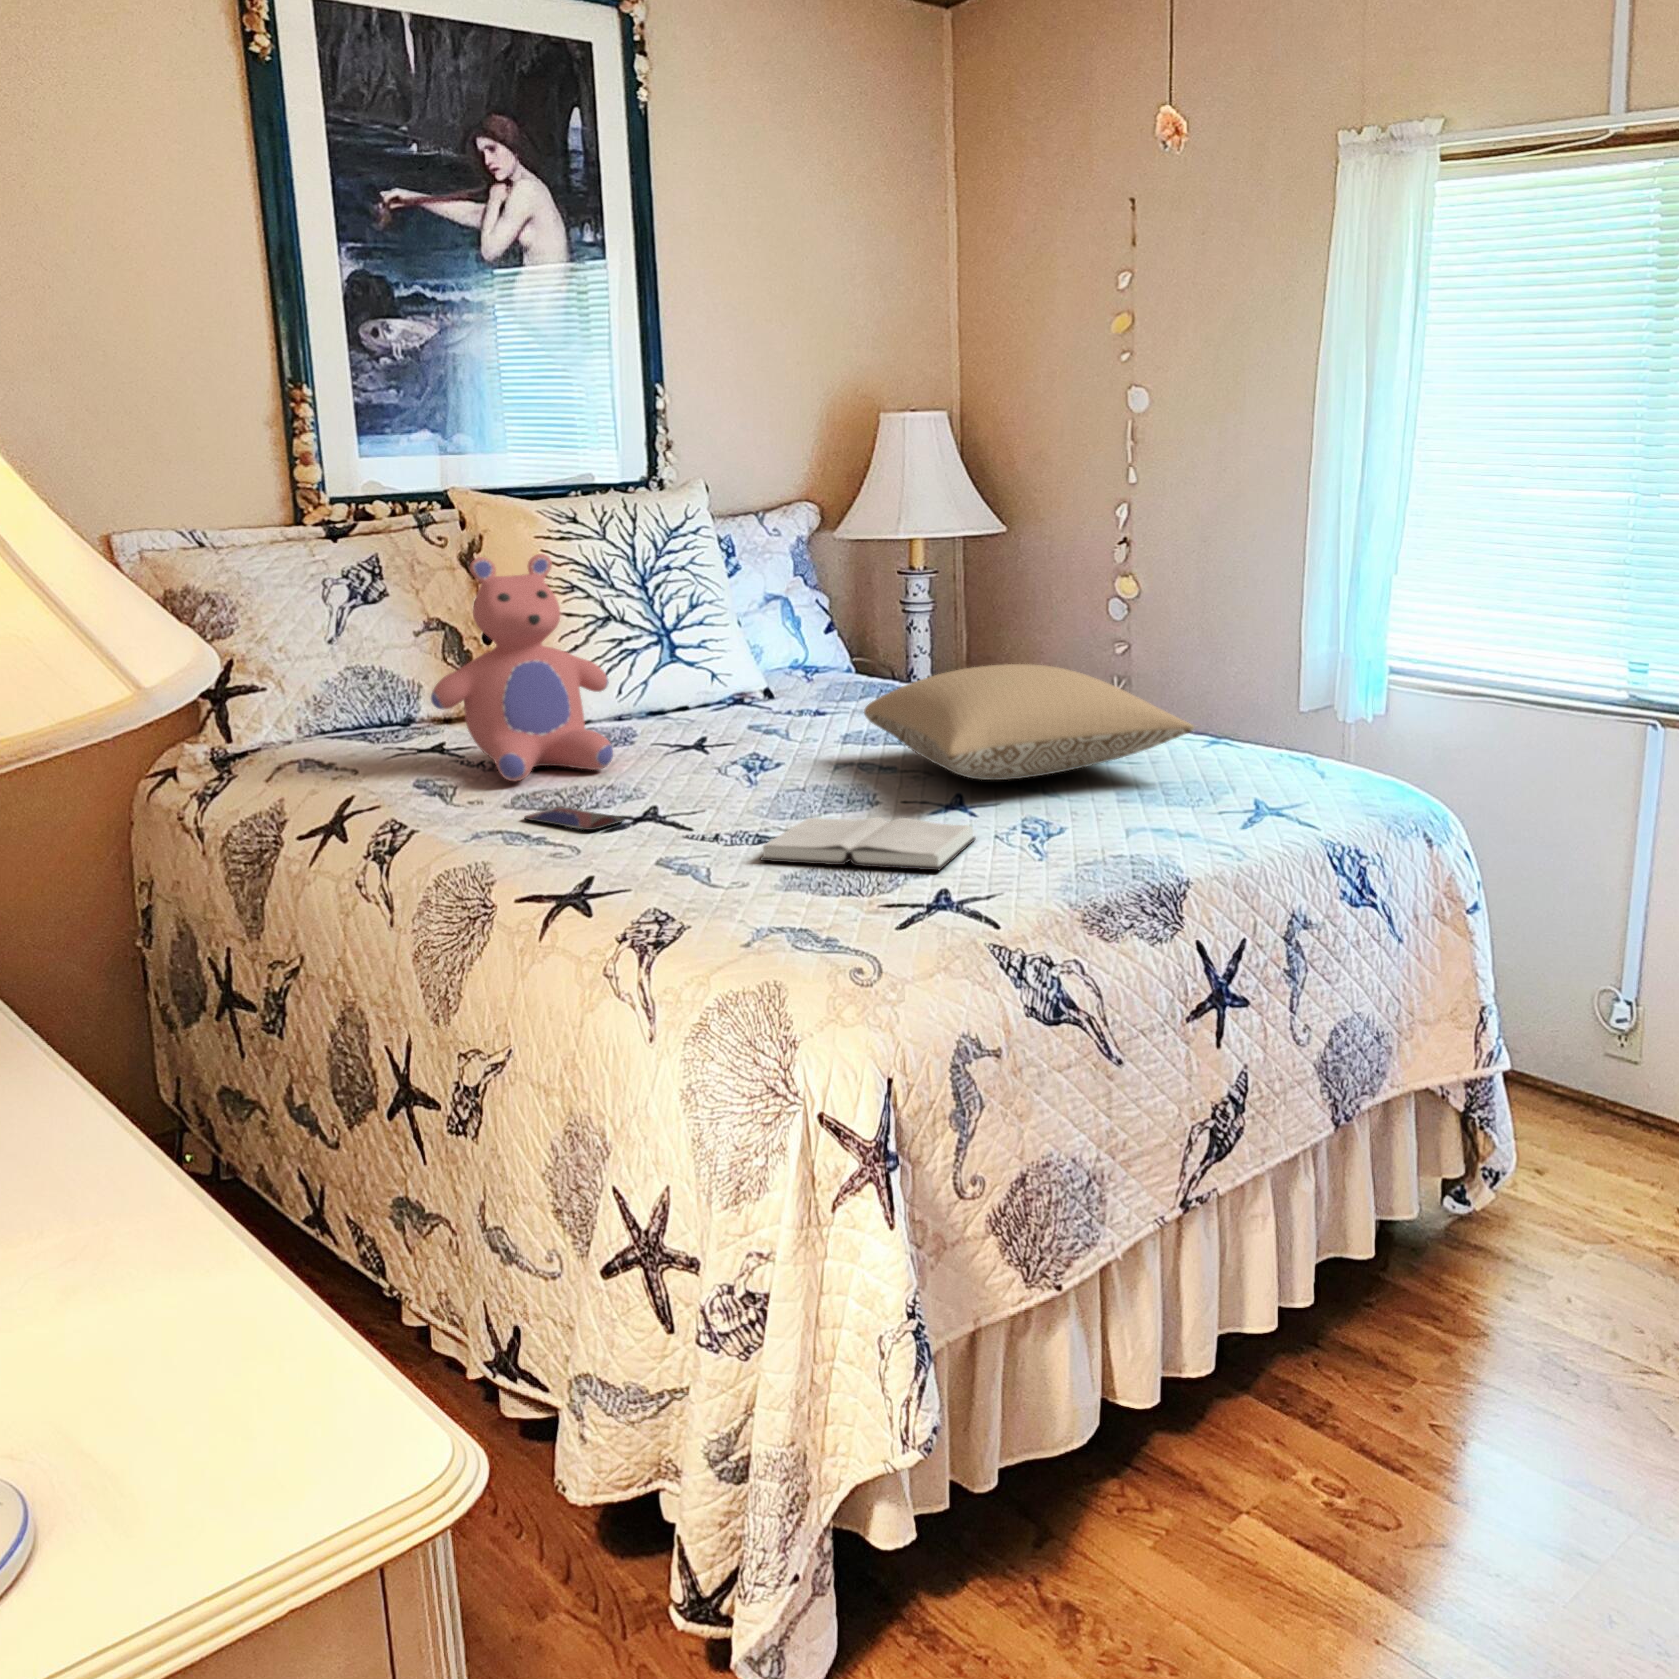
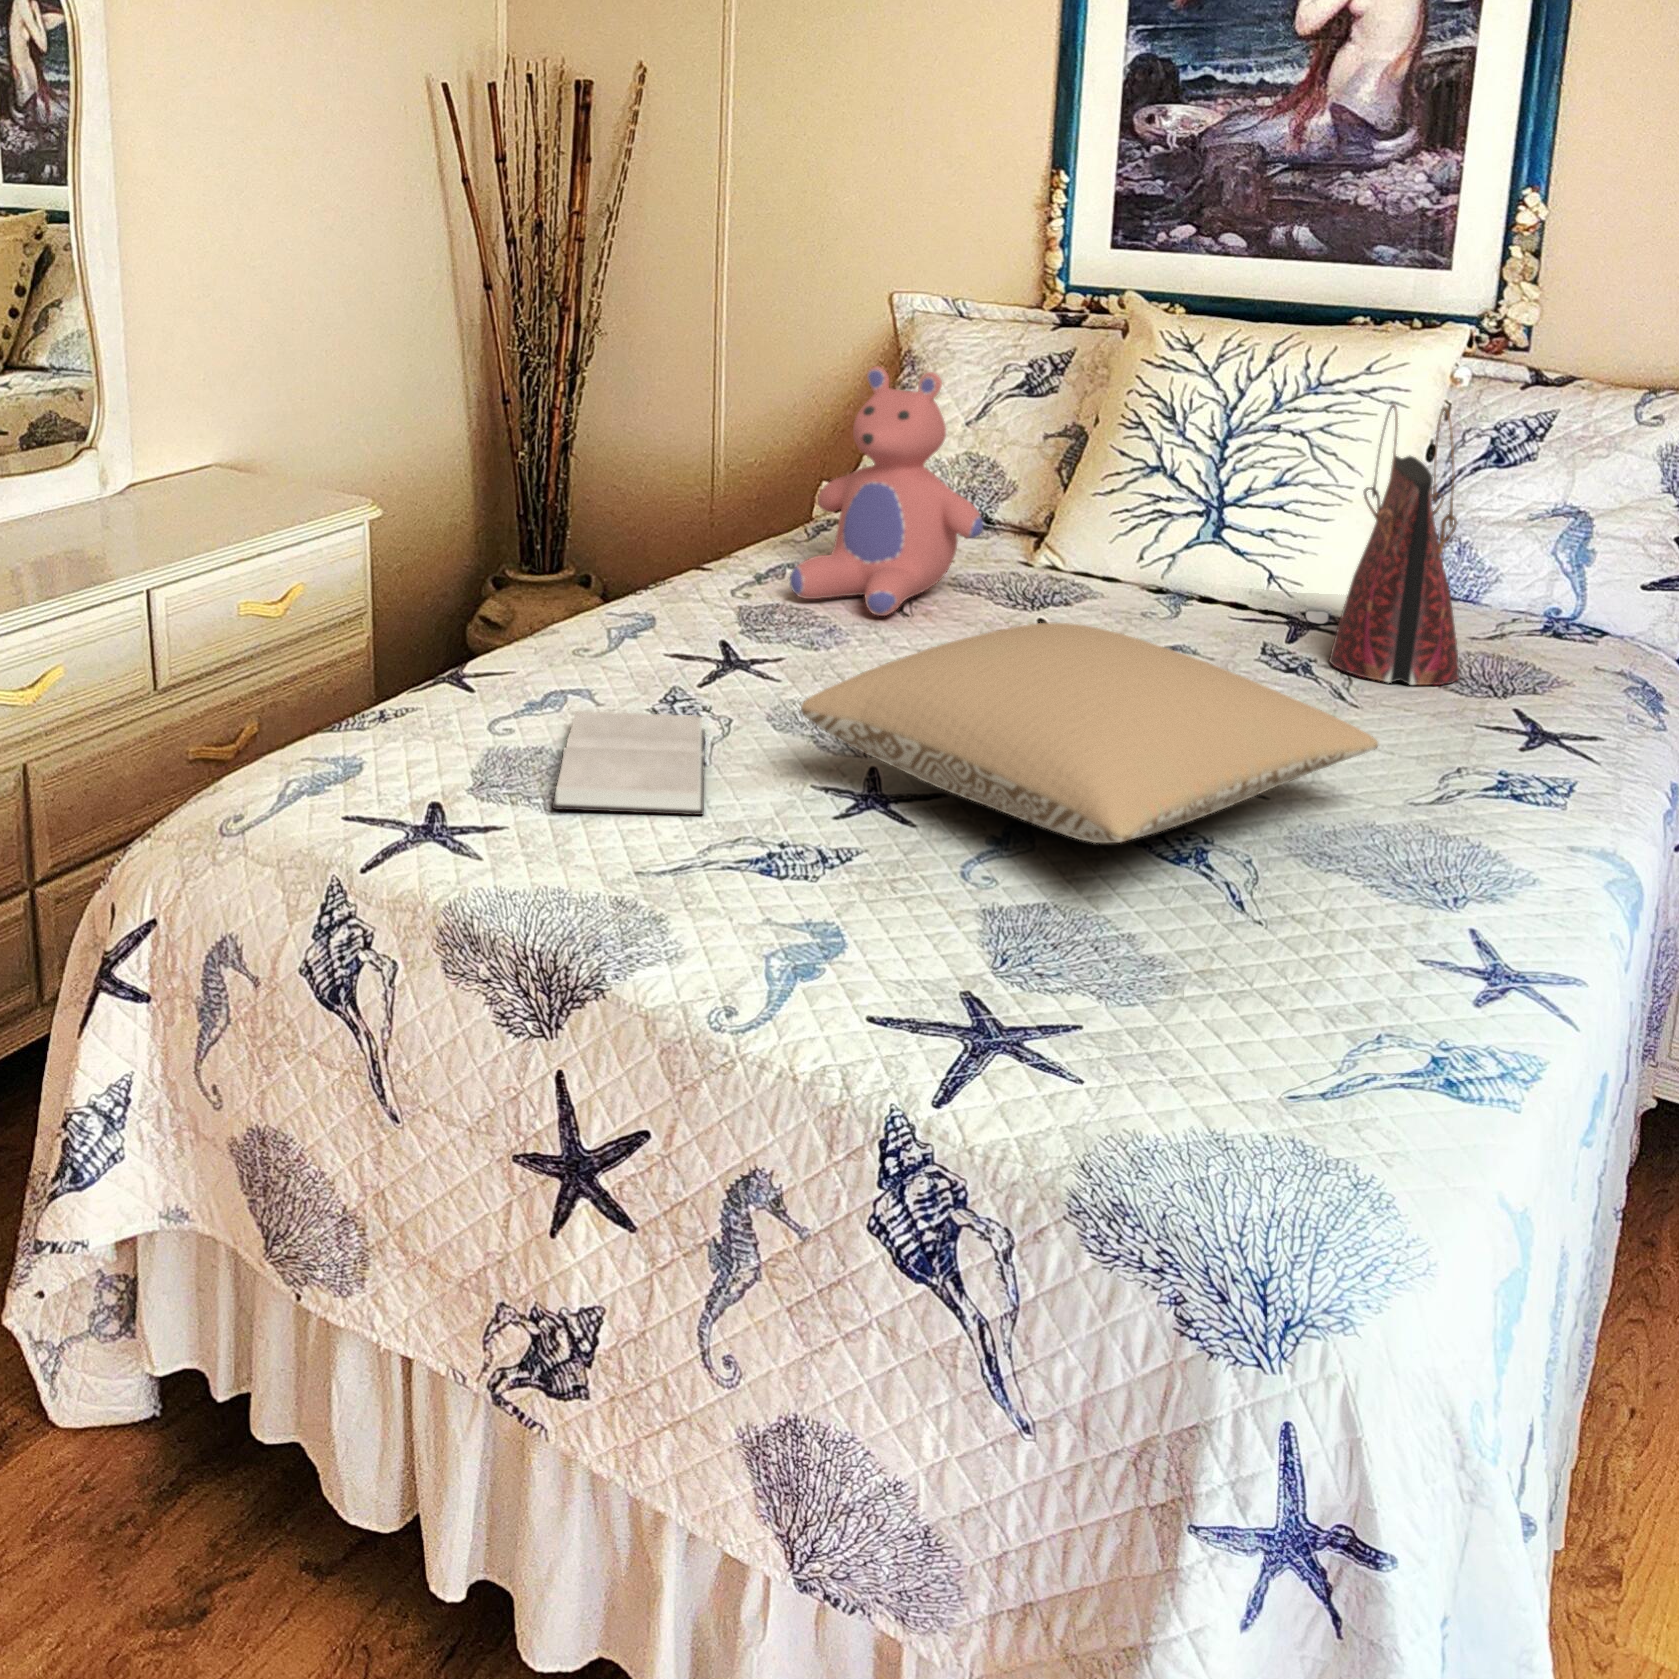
handbag: none [807,525,908,707] -> present [1329,404,1459,685]
smartphone: present [524,807,625,830] -> none [652,622,728,657]

